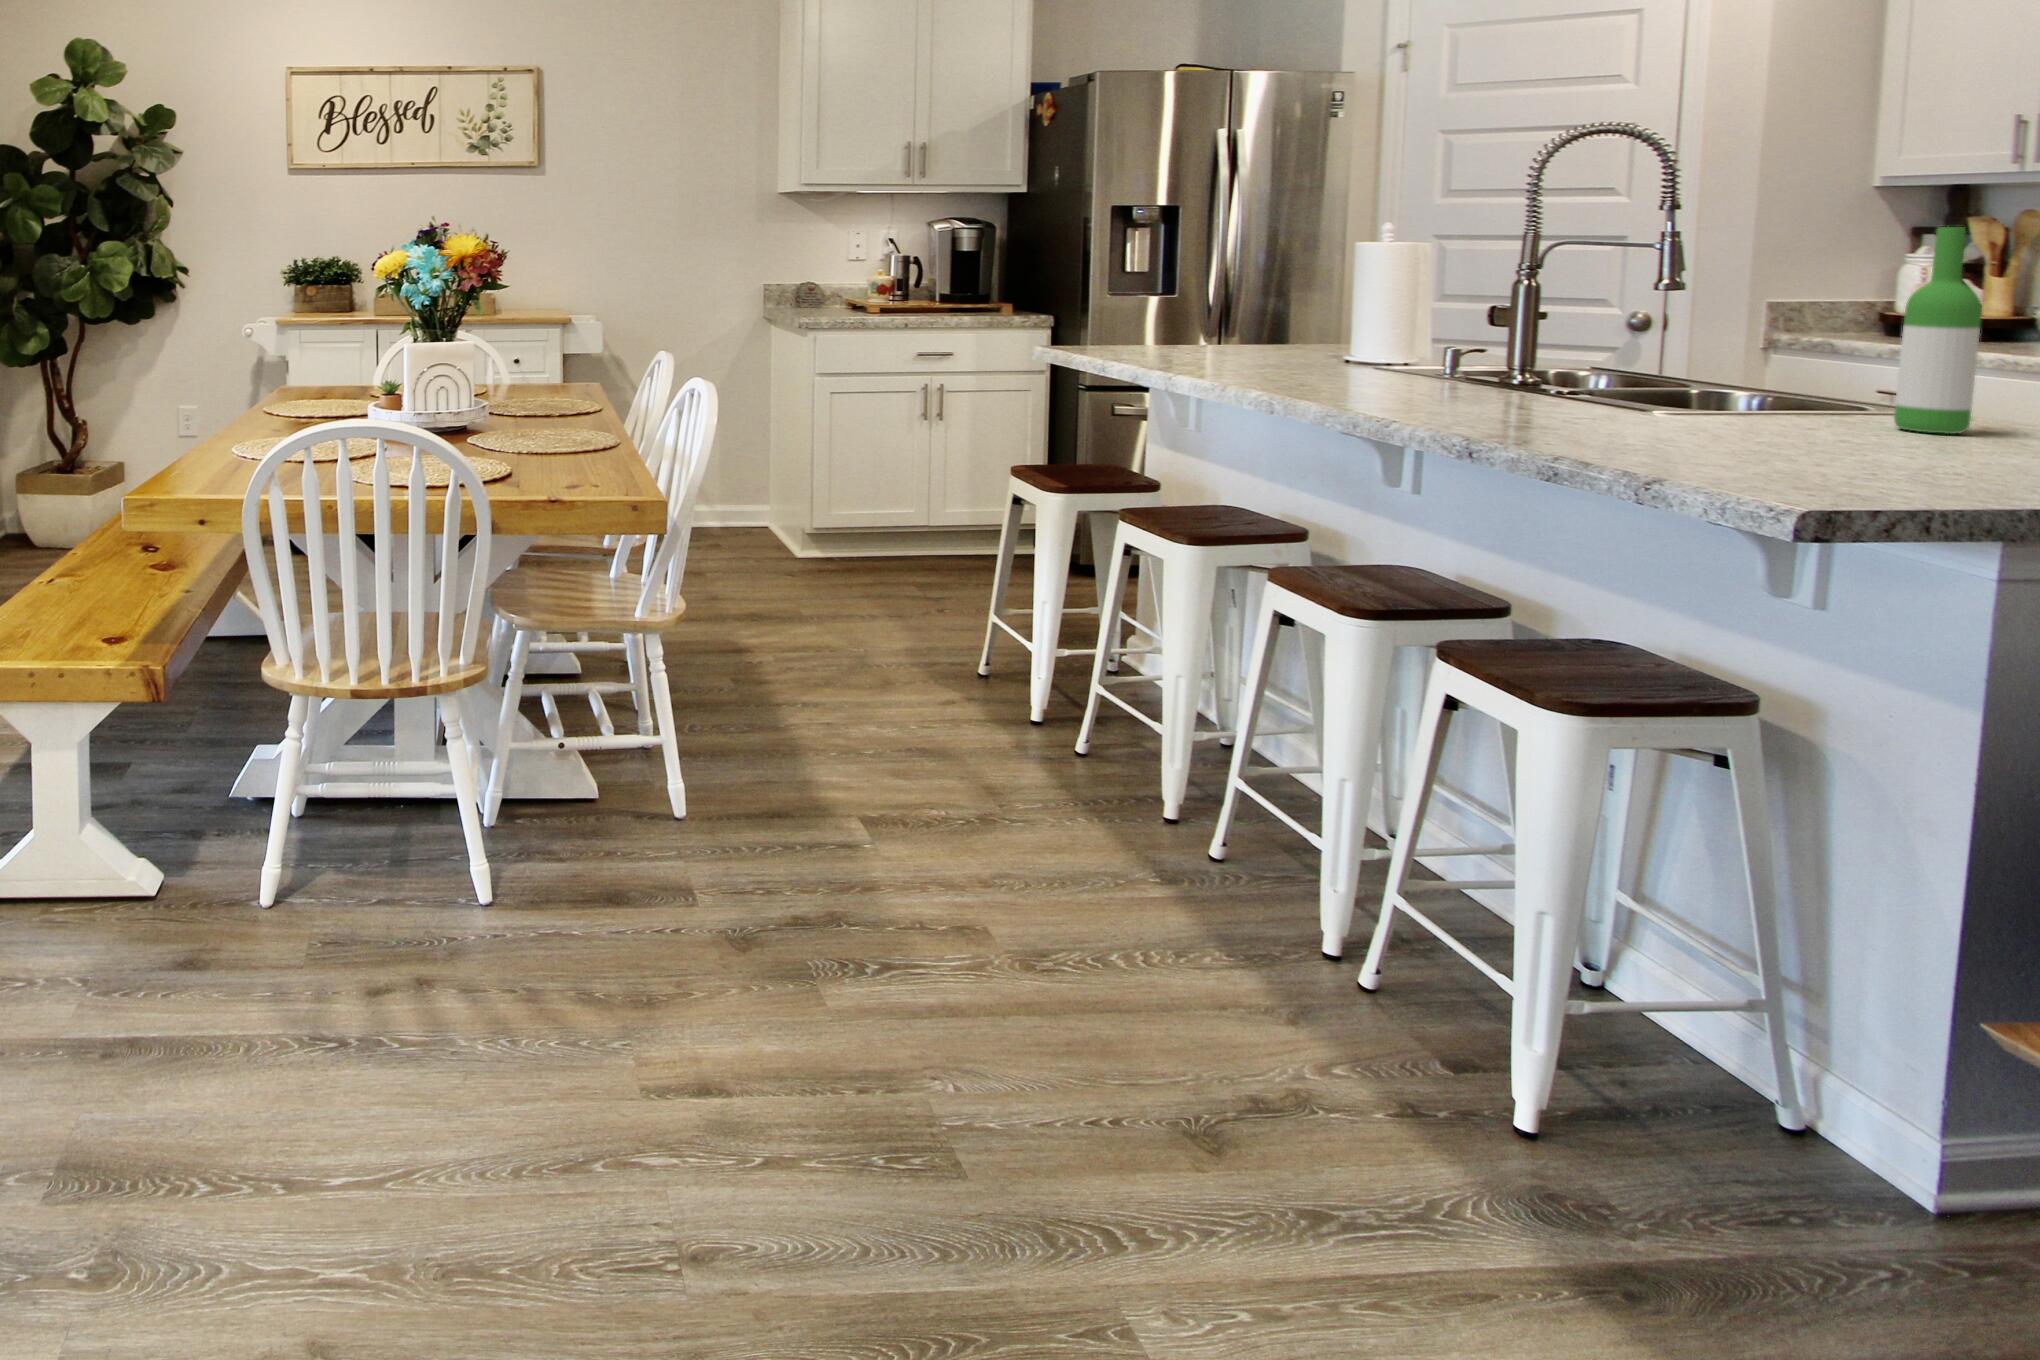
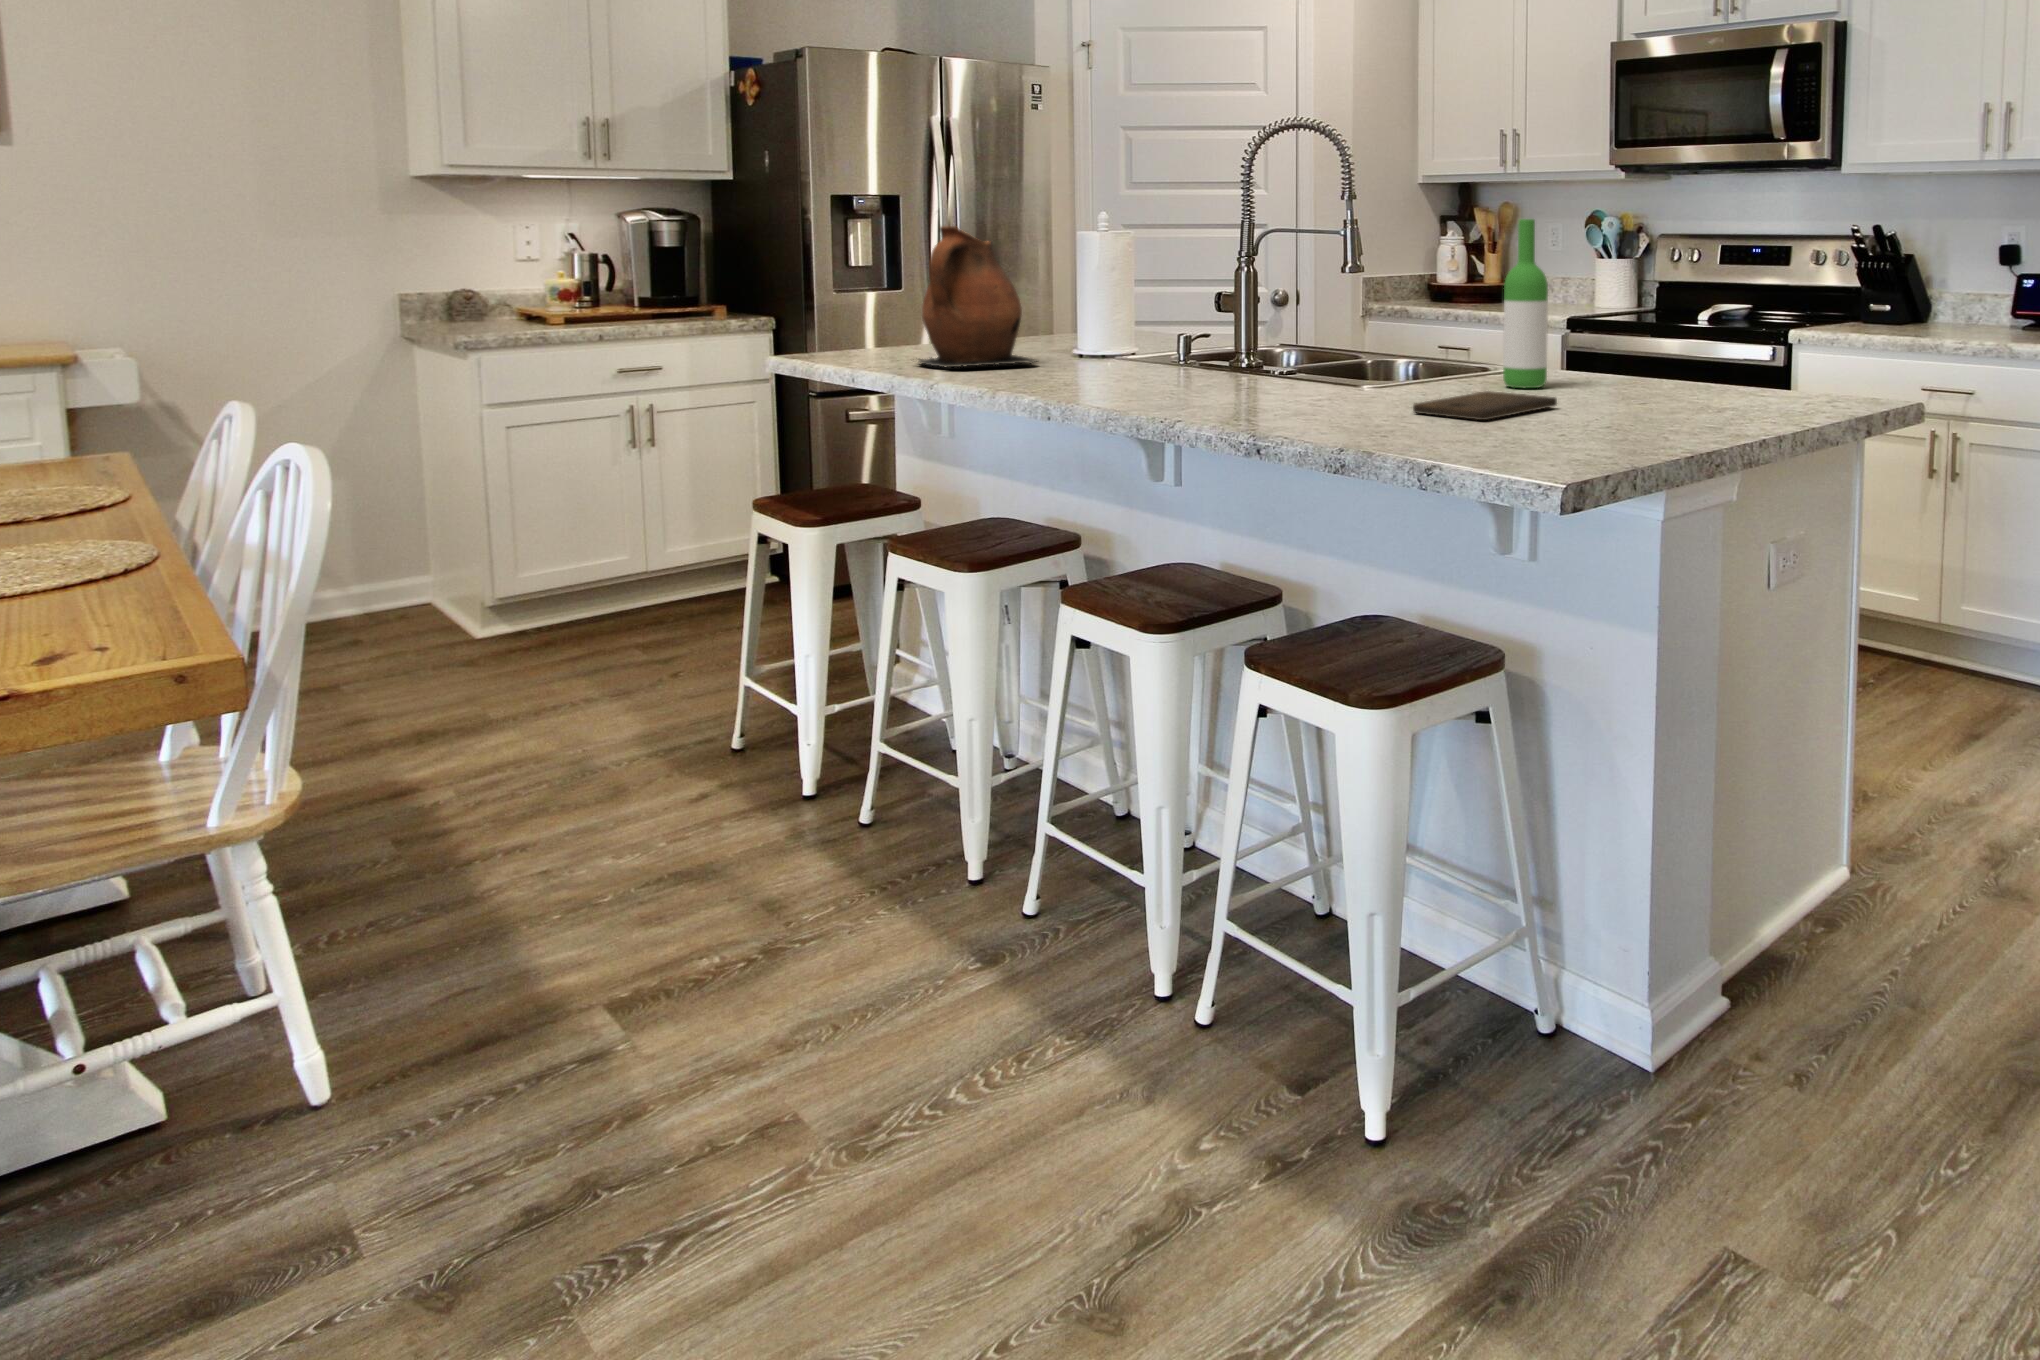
ceramic pitcher: none [1154,234,1282,365] -> present [919,226,1036,367]
cutting board: none [1716,429,1959,458] -> present [1413,391,1557,420]

